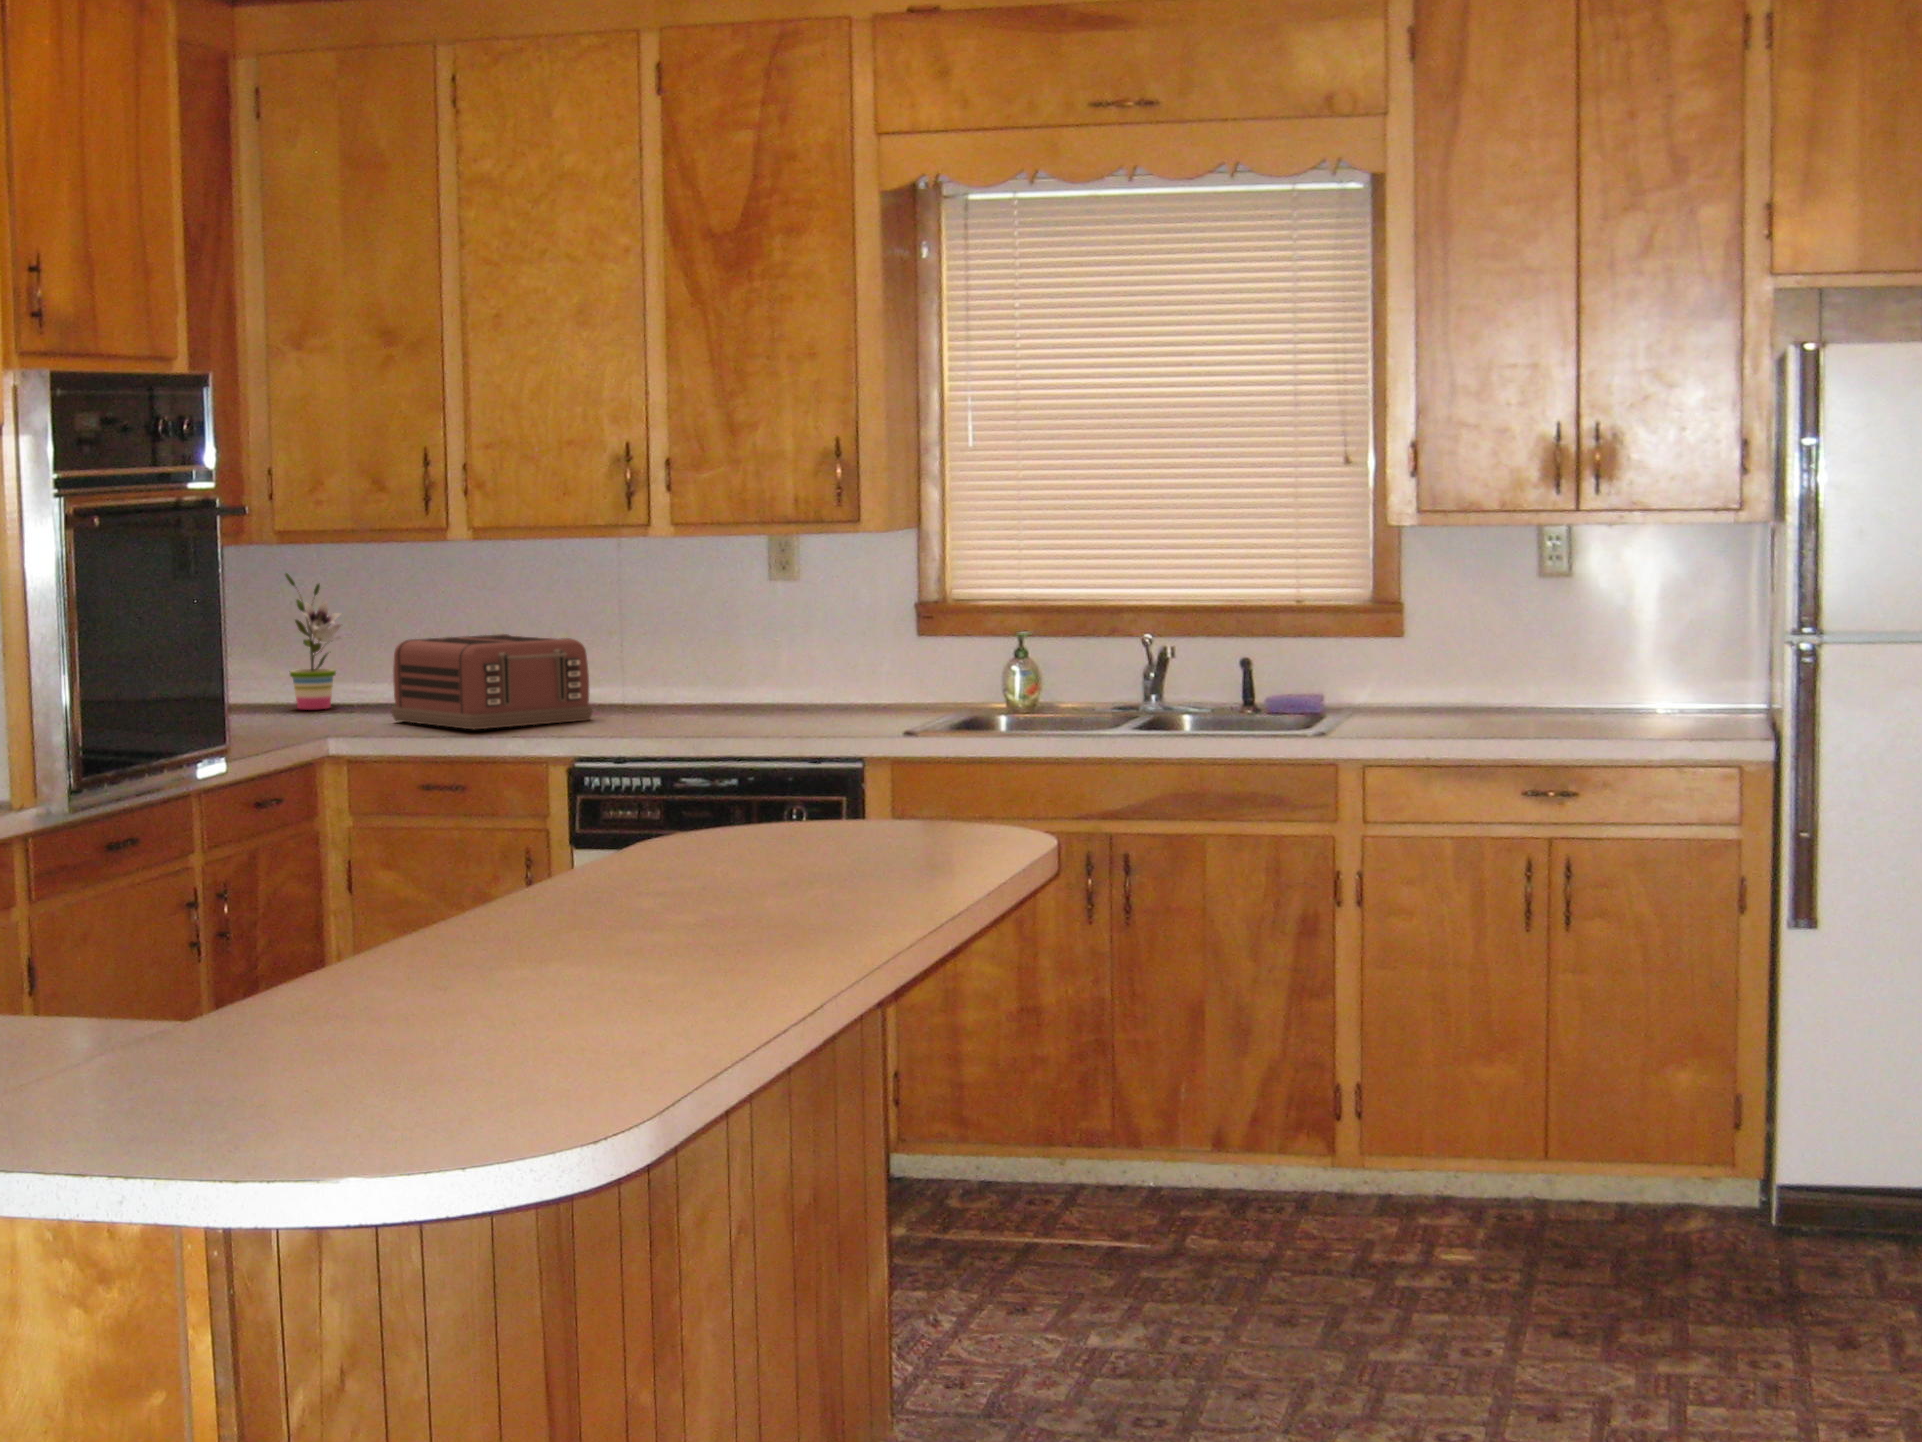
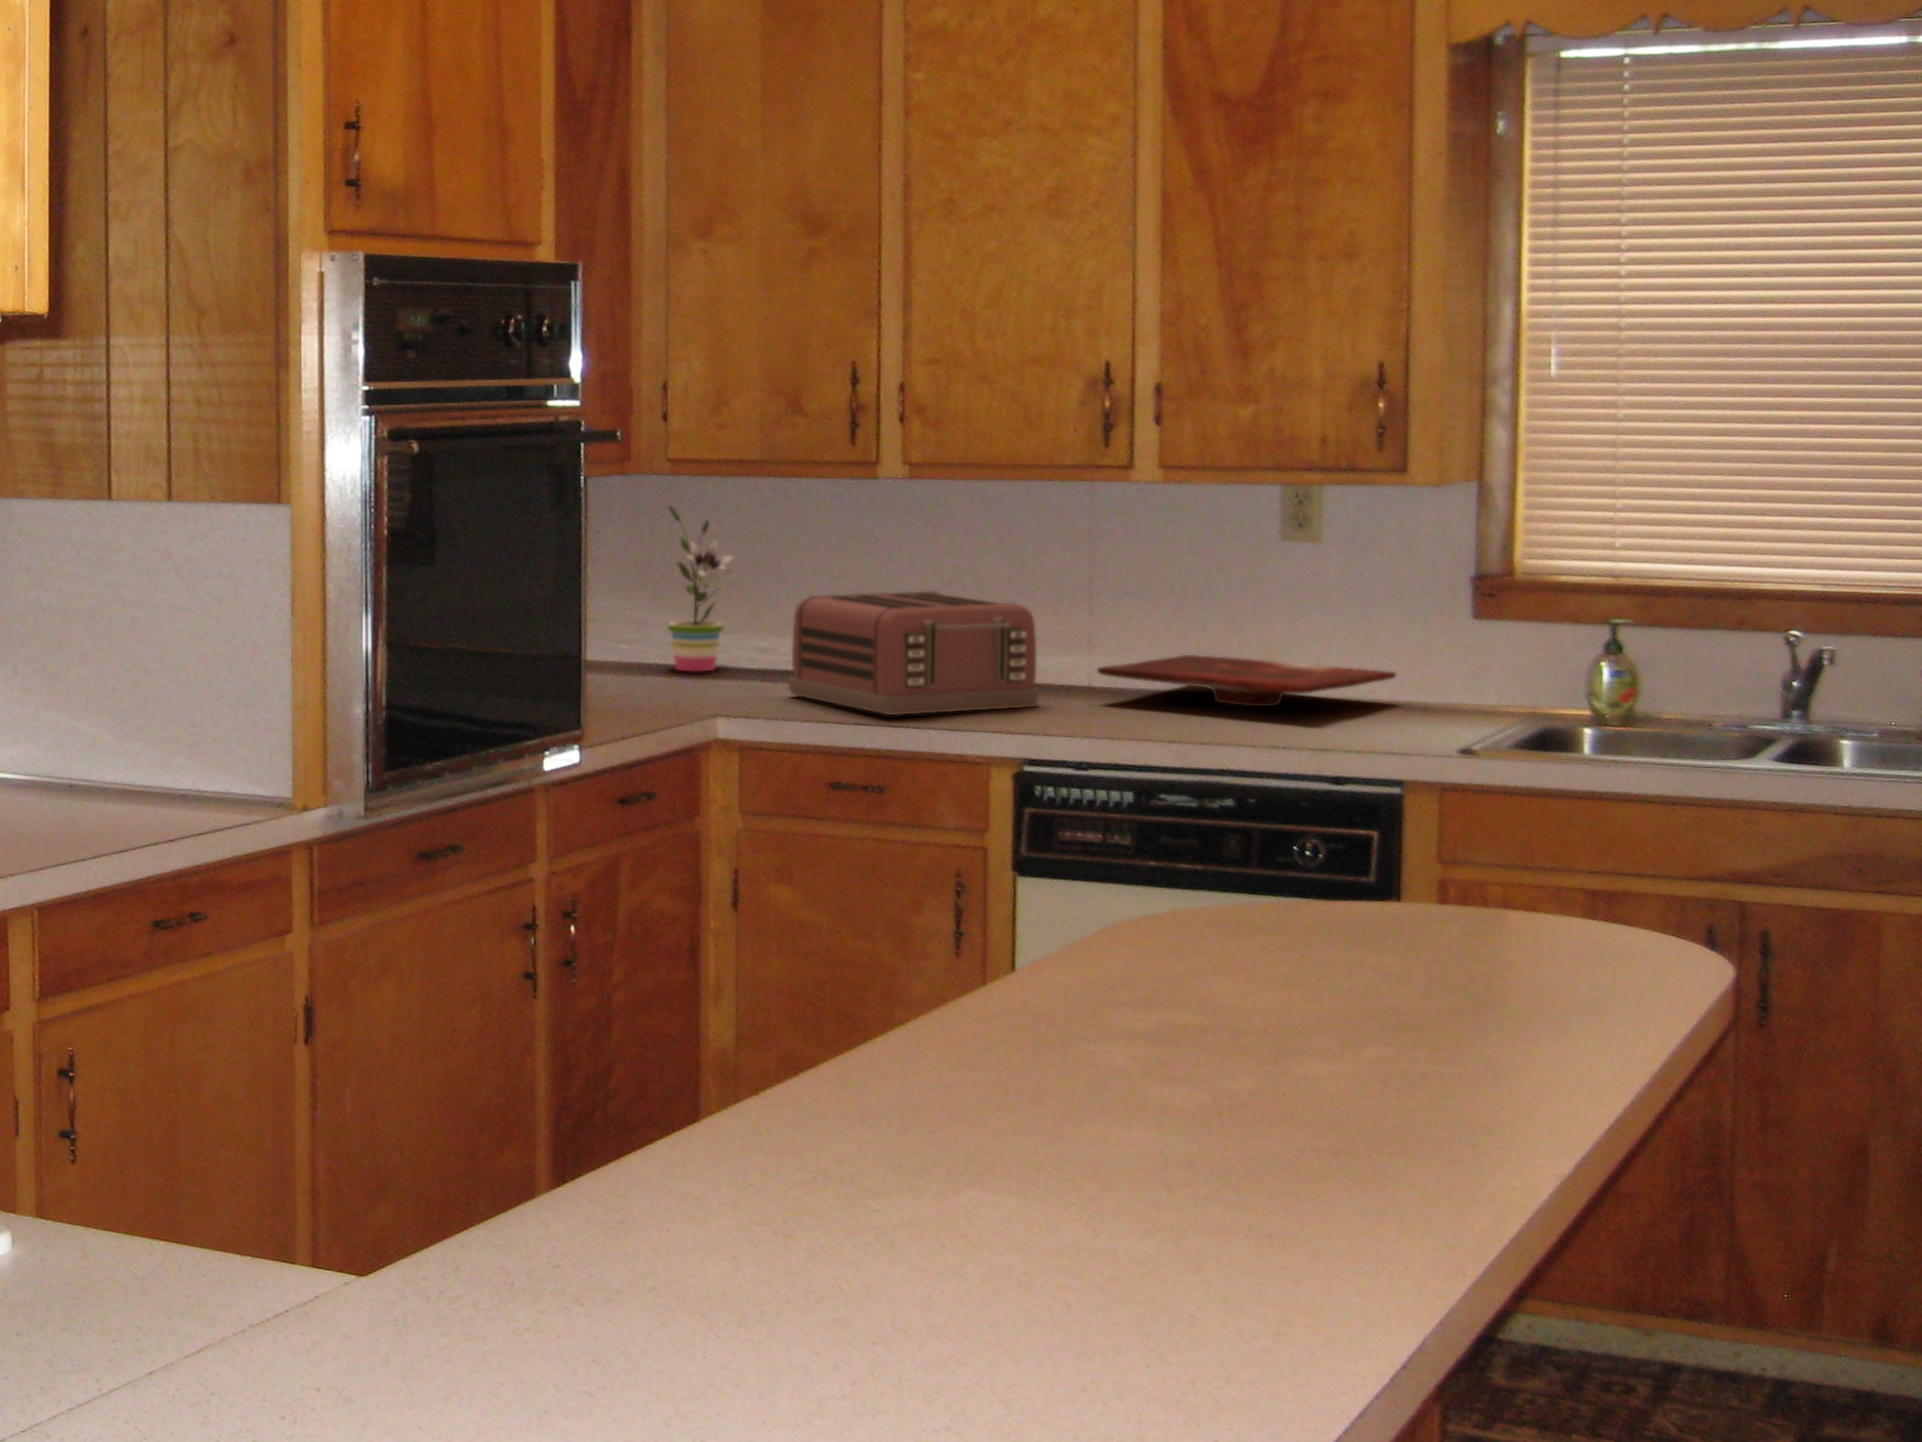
cutting board: none [637,678,864,712] -> present [1097,655,1396,706]

